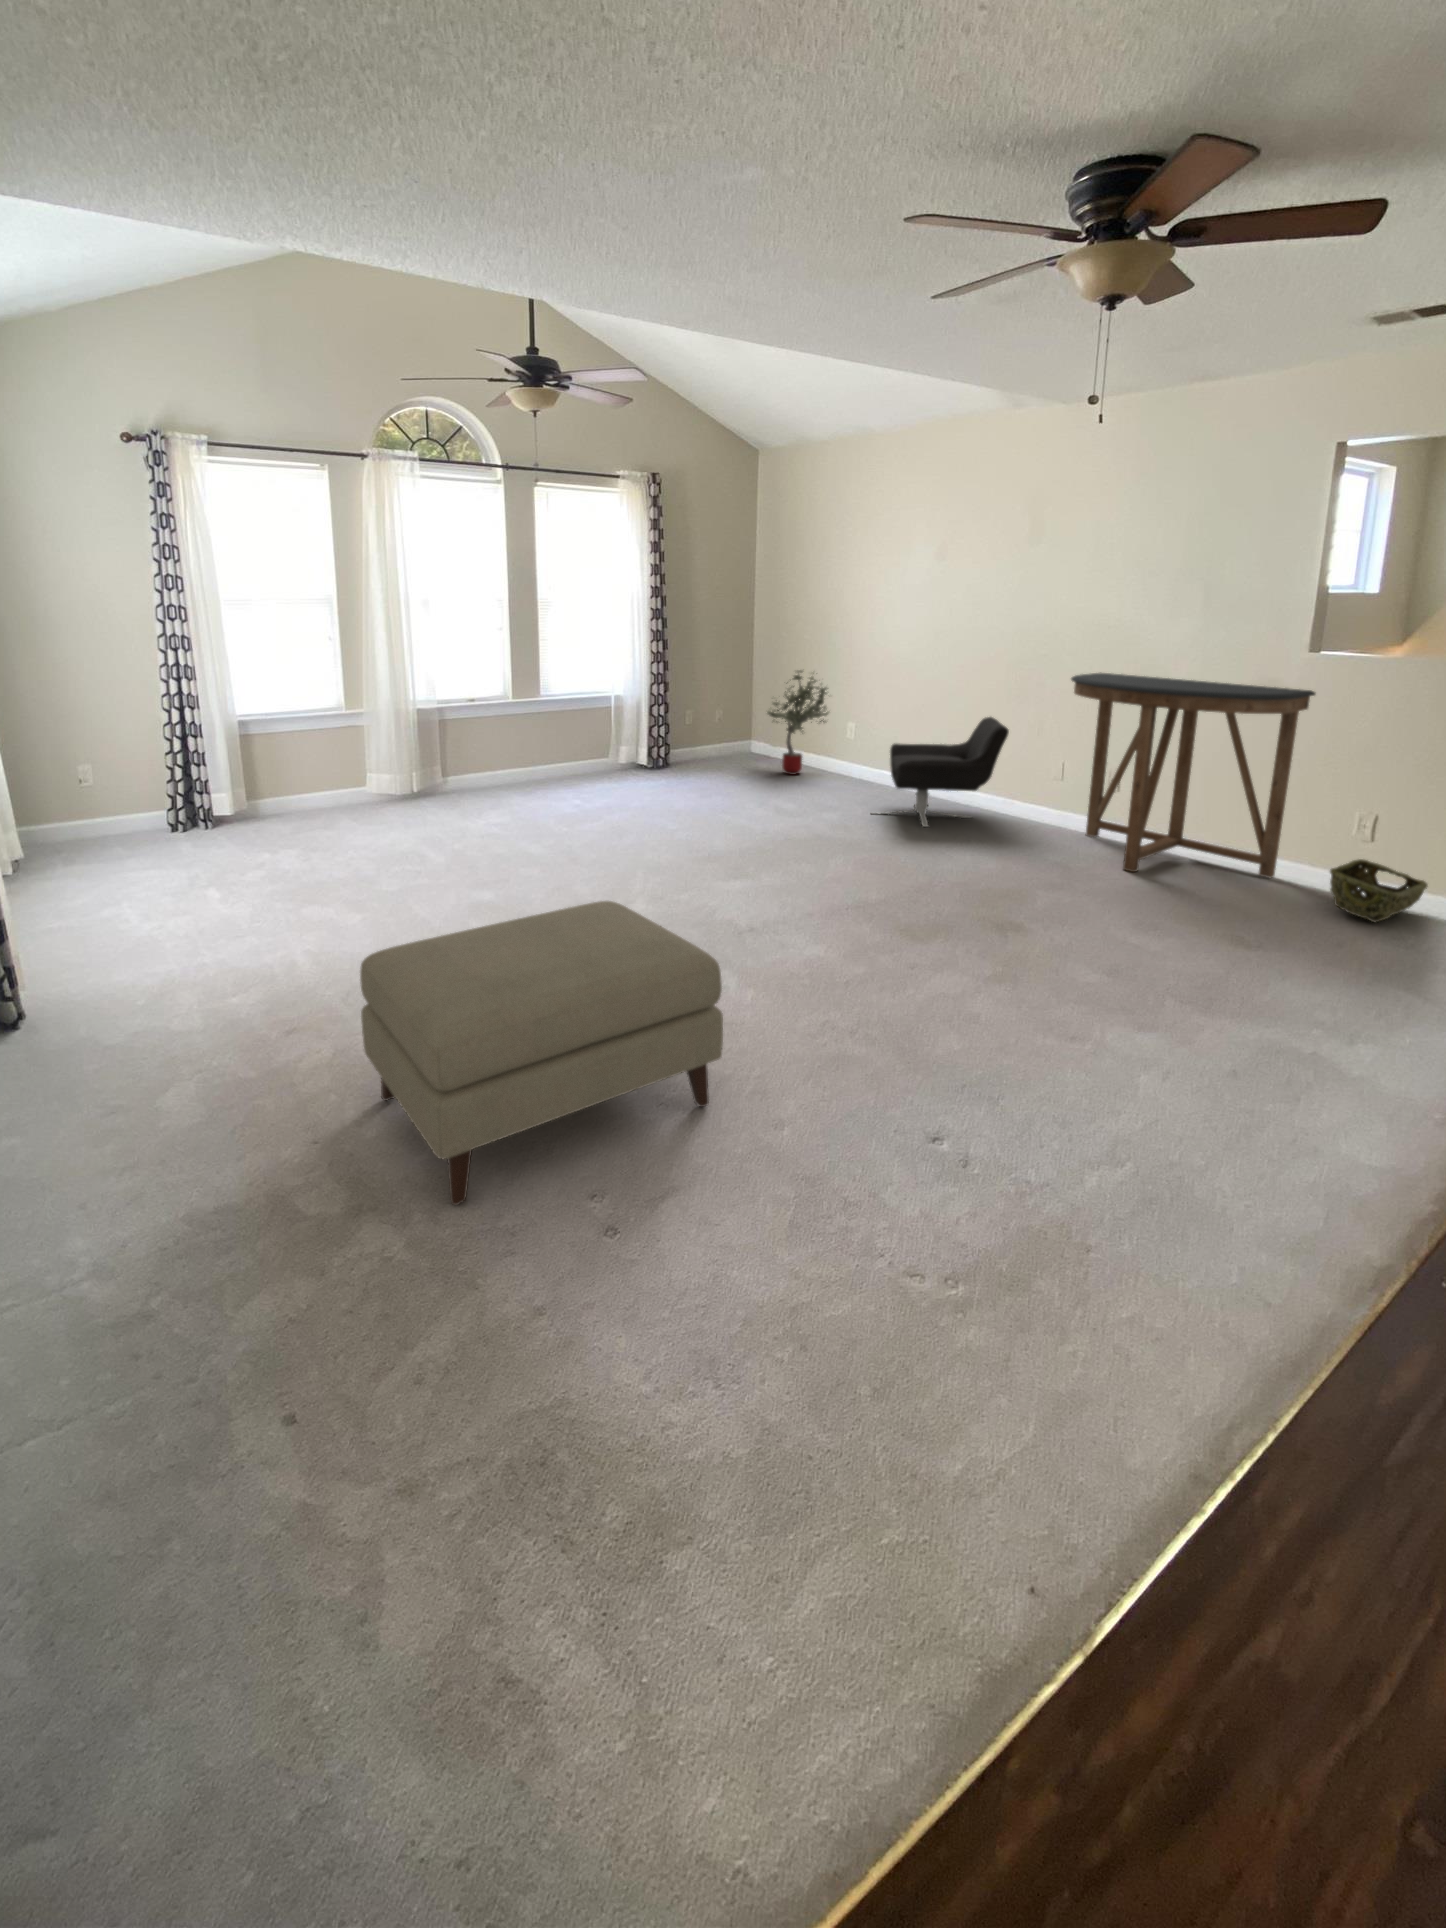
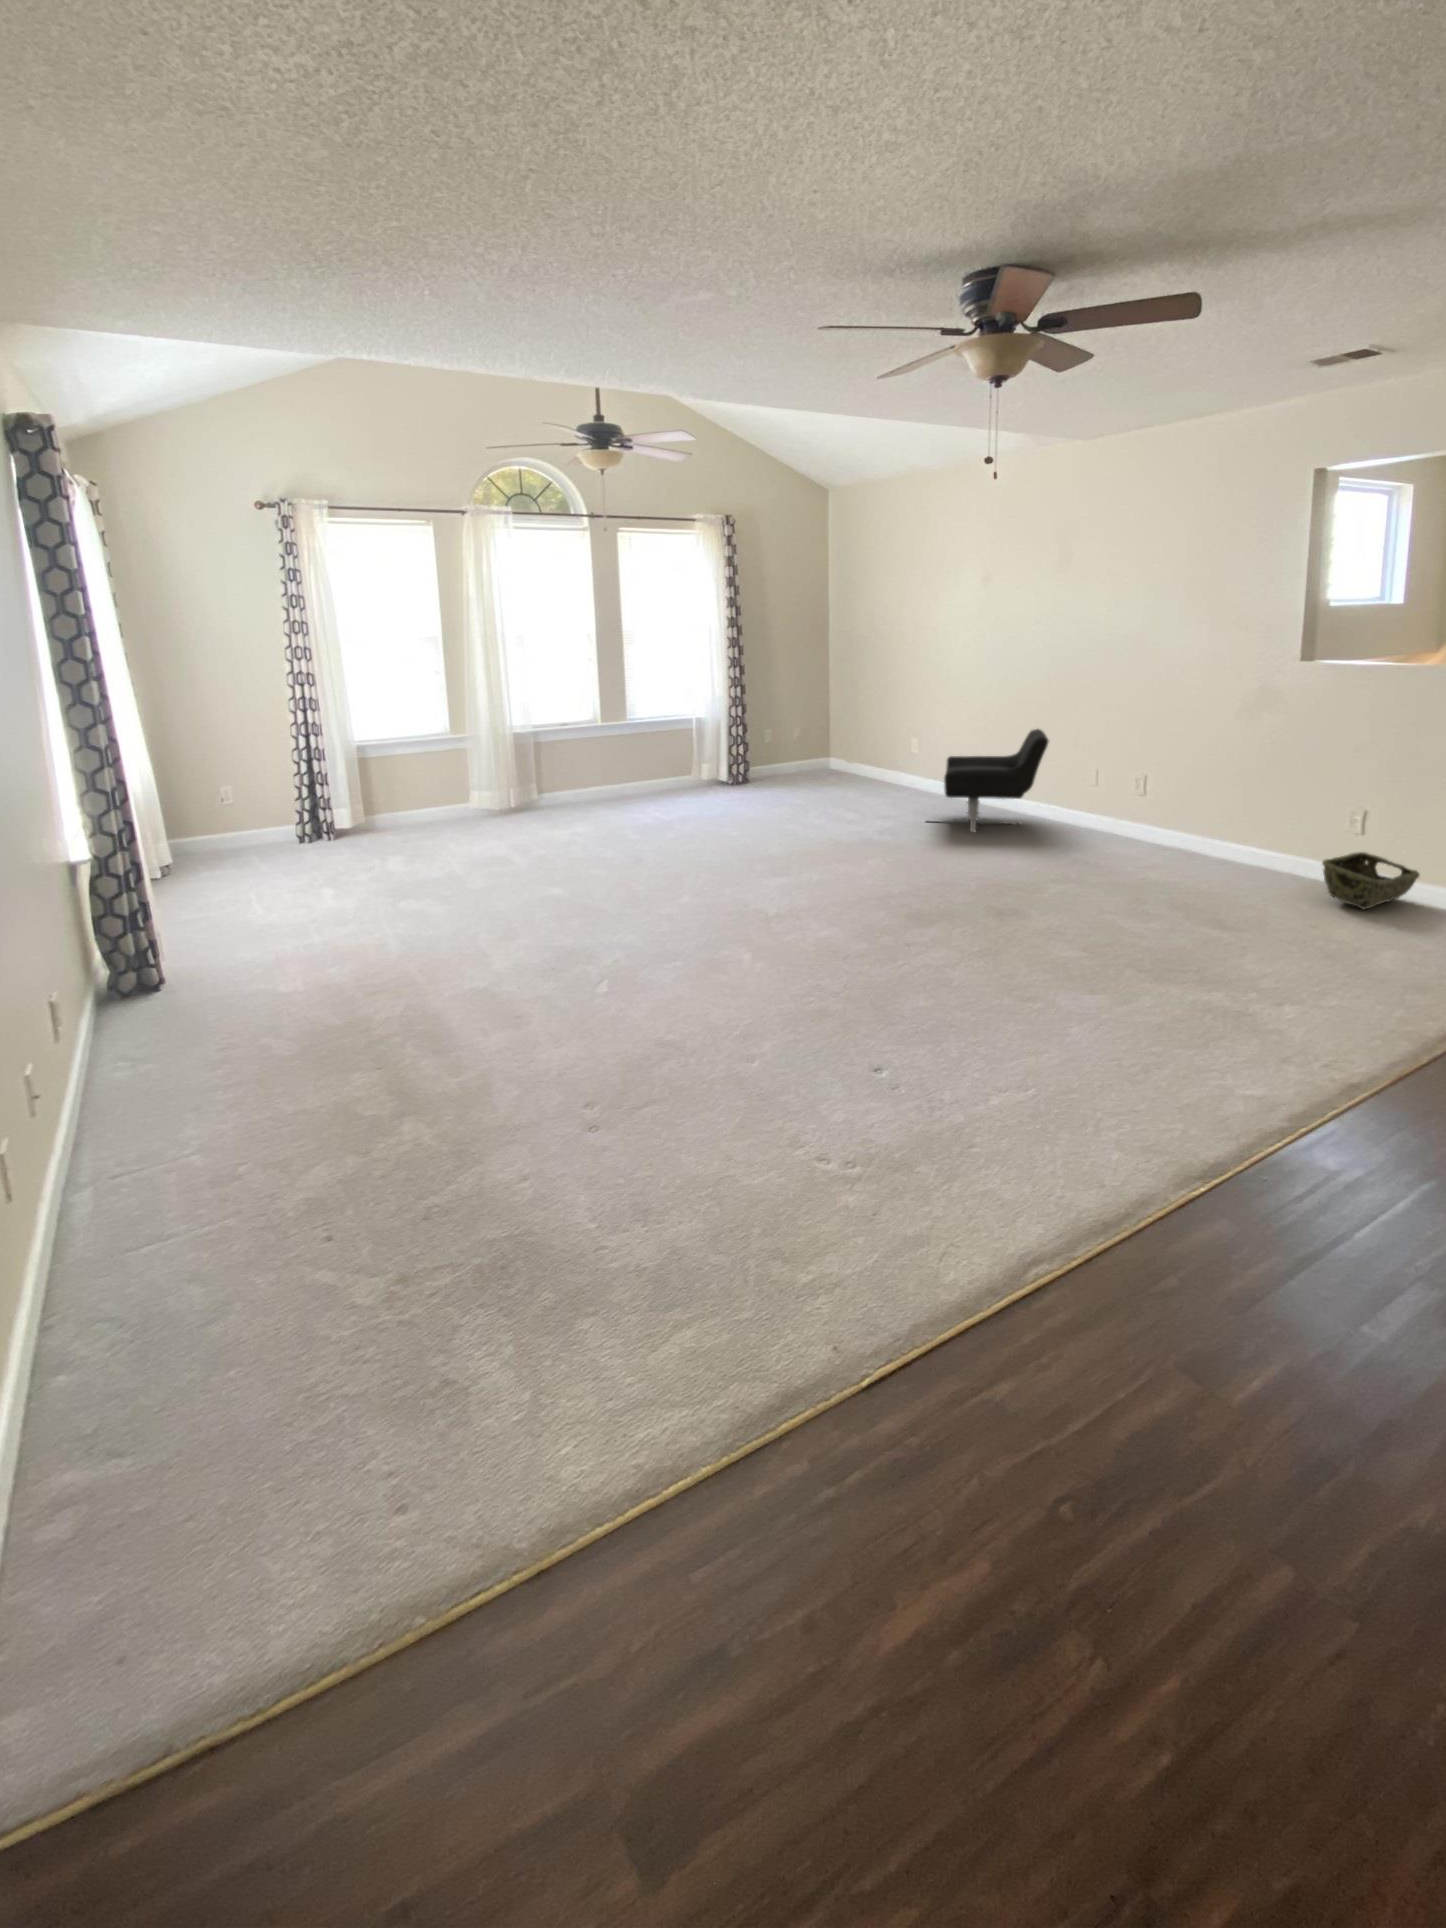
potted tree: present [767,670,829,775] -> none [841,690,901,789]
console table: present [1071,673,1315,878] -> none [1097,684,1316,873]
ottoman: present [360,901,723,1205] -> none [412,881,702,1109]

